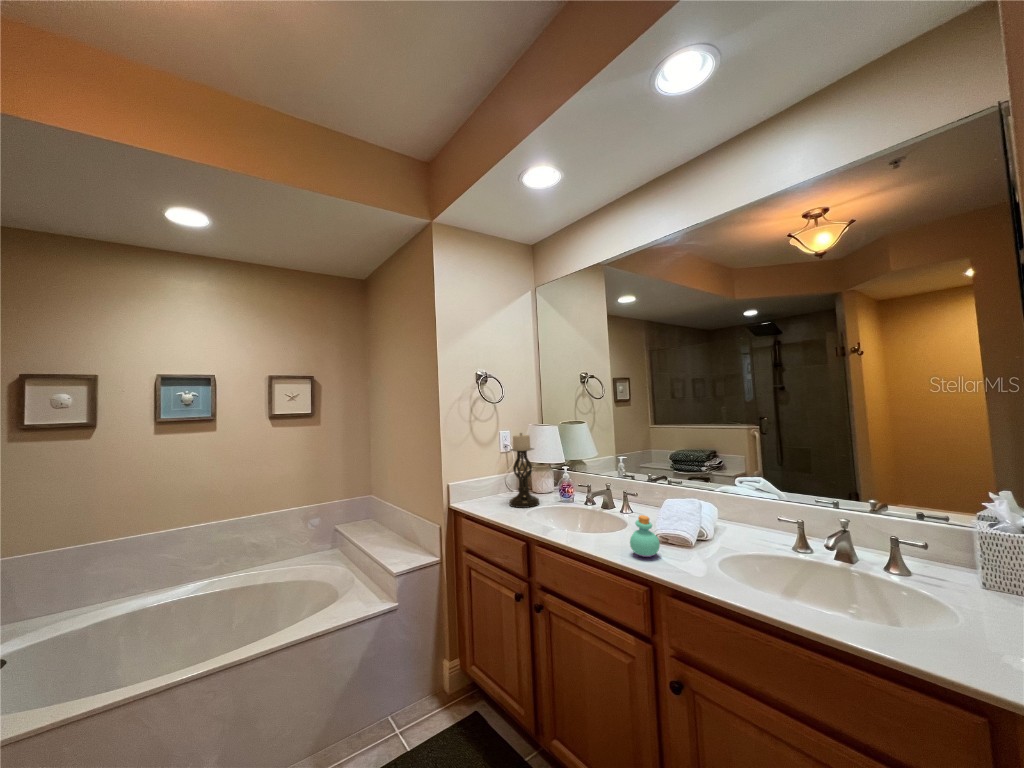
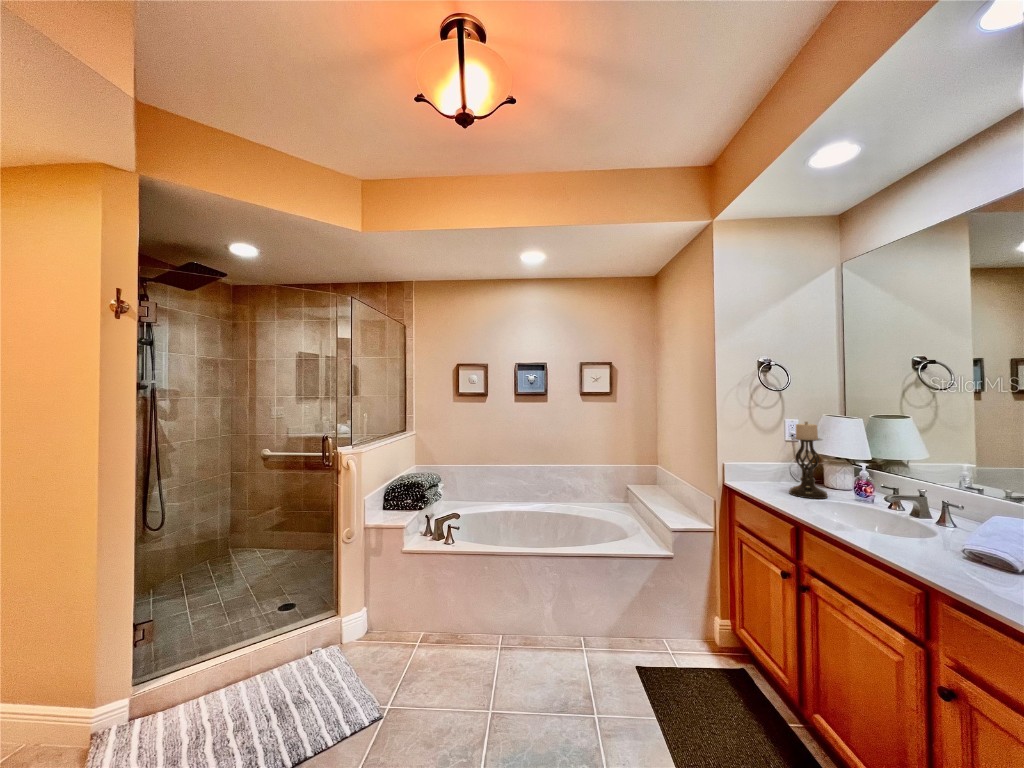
perfume bottle: present [630,515,660,557] -> none [908,519,951,564]

